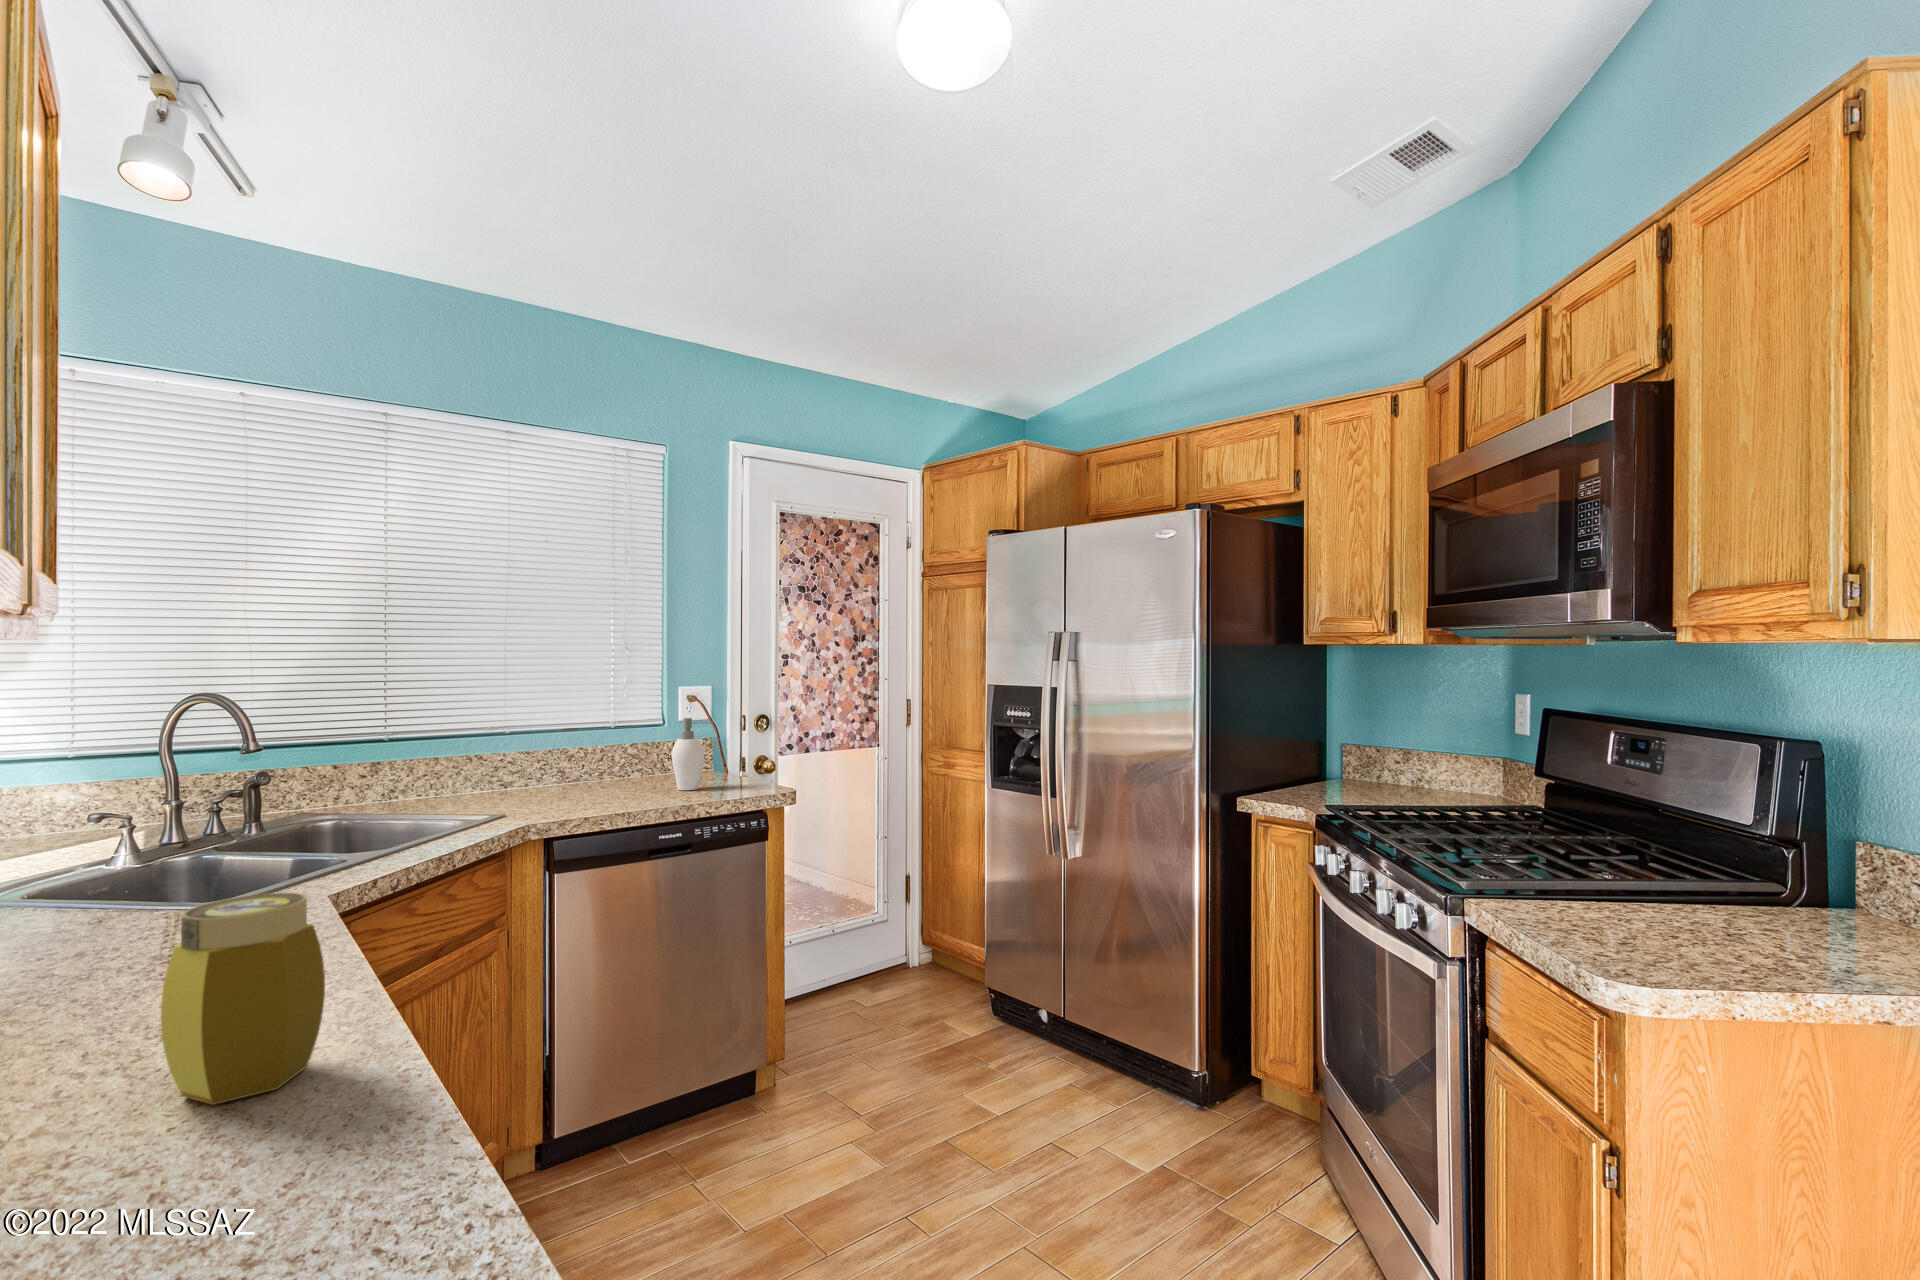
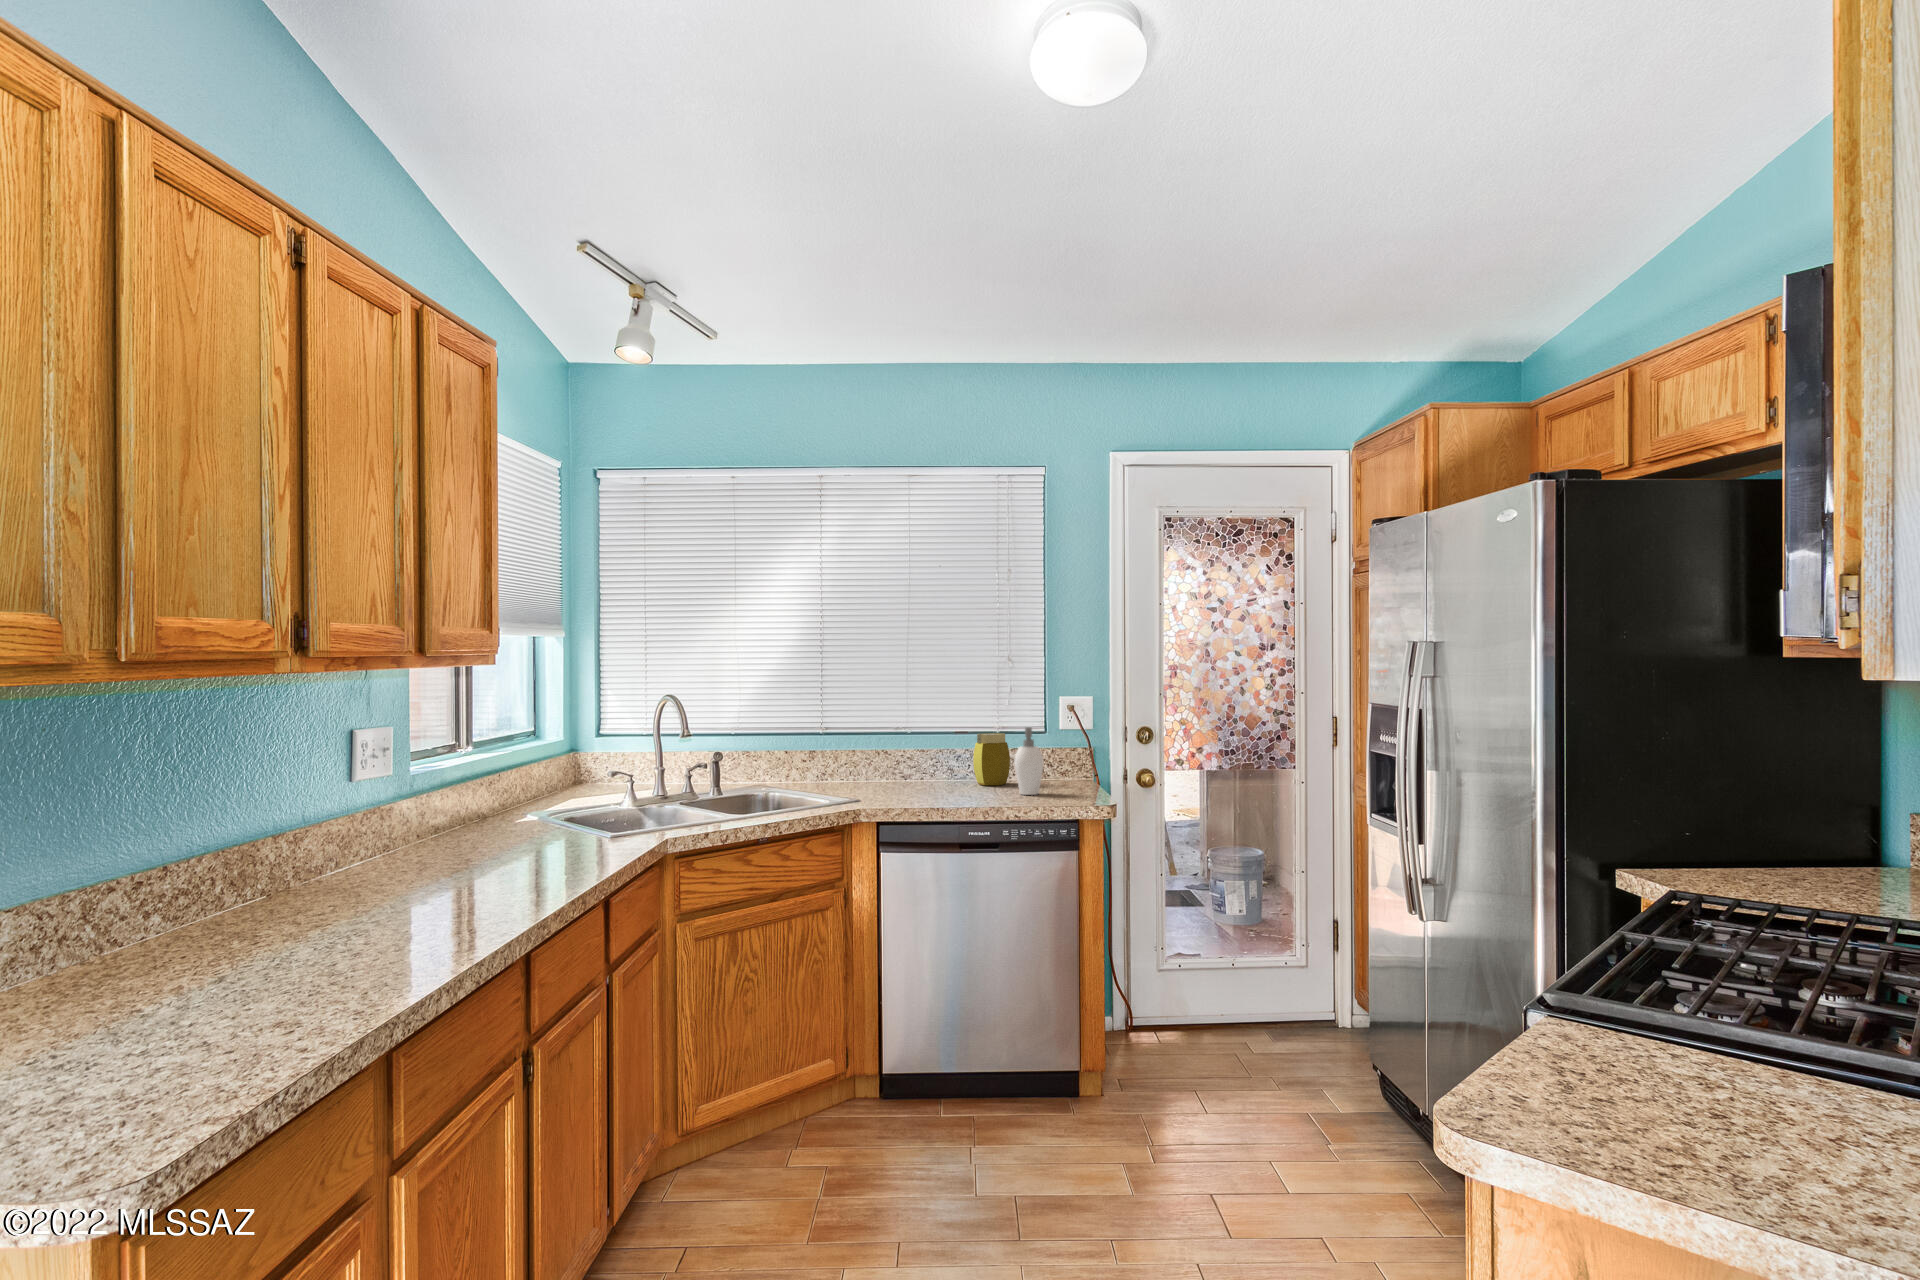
jar: present [161,893,325,1105] -> present [973,733,1010,785]

